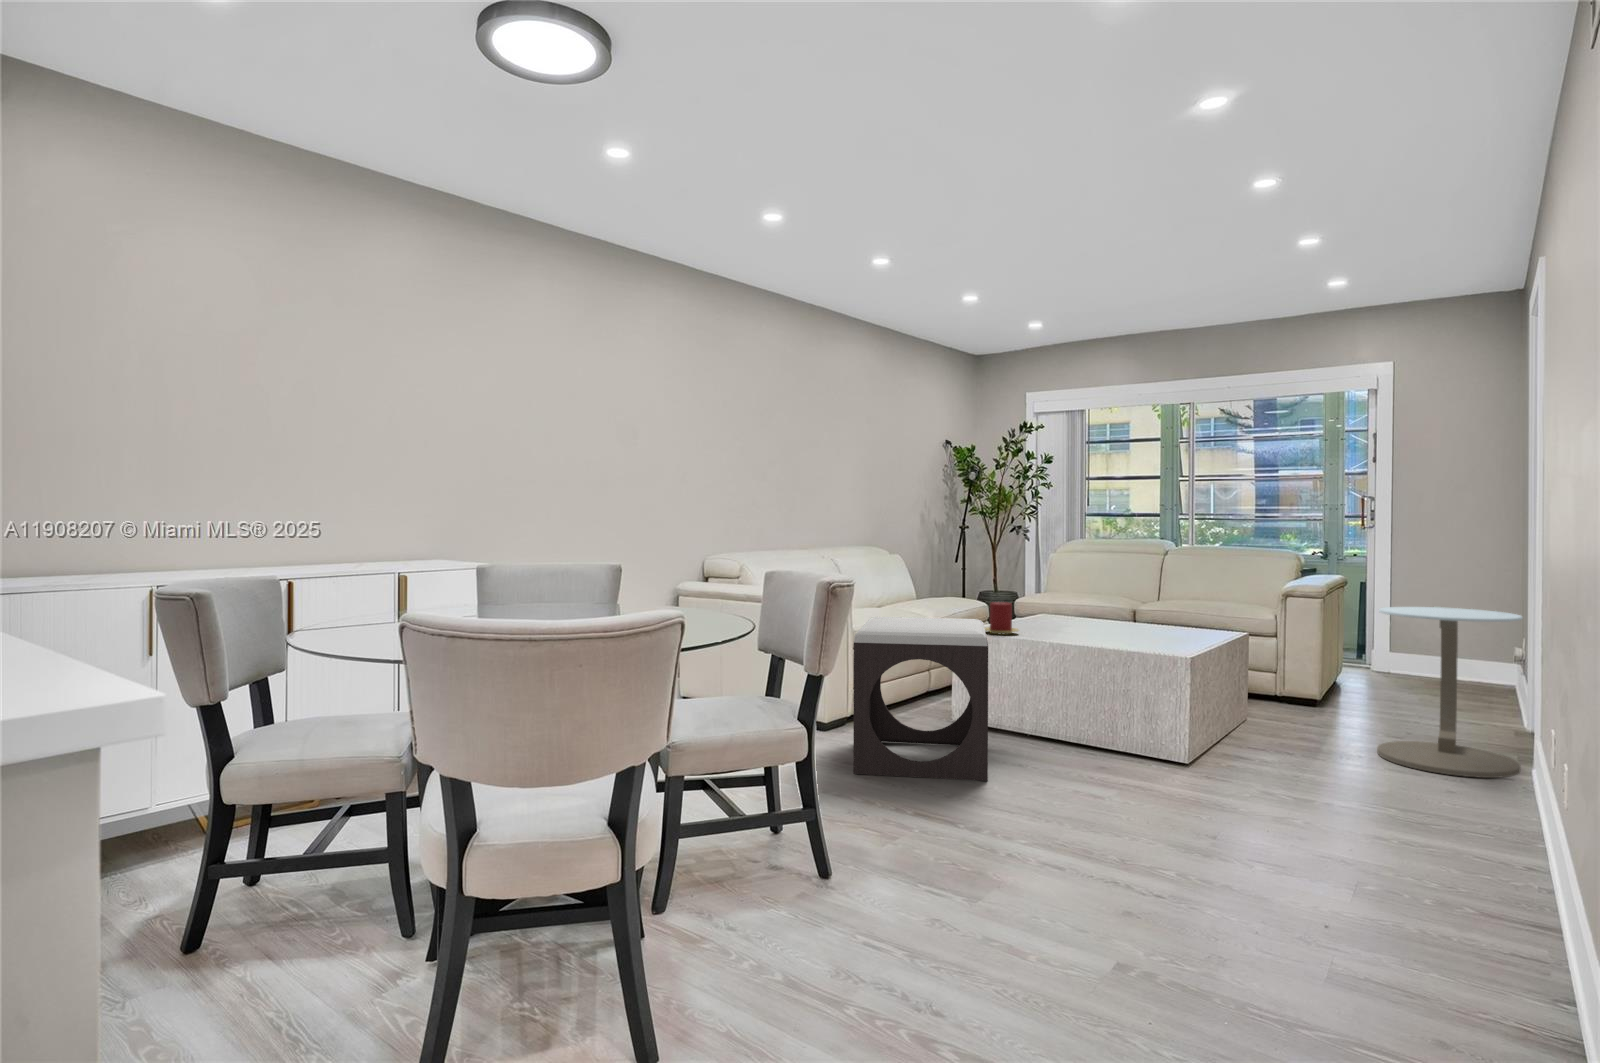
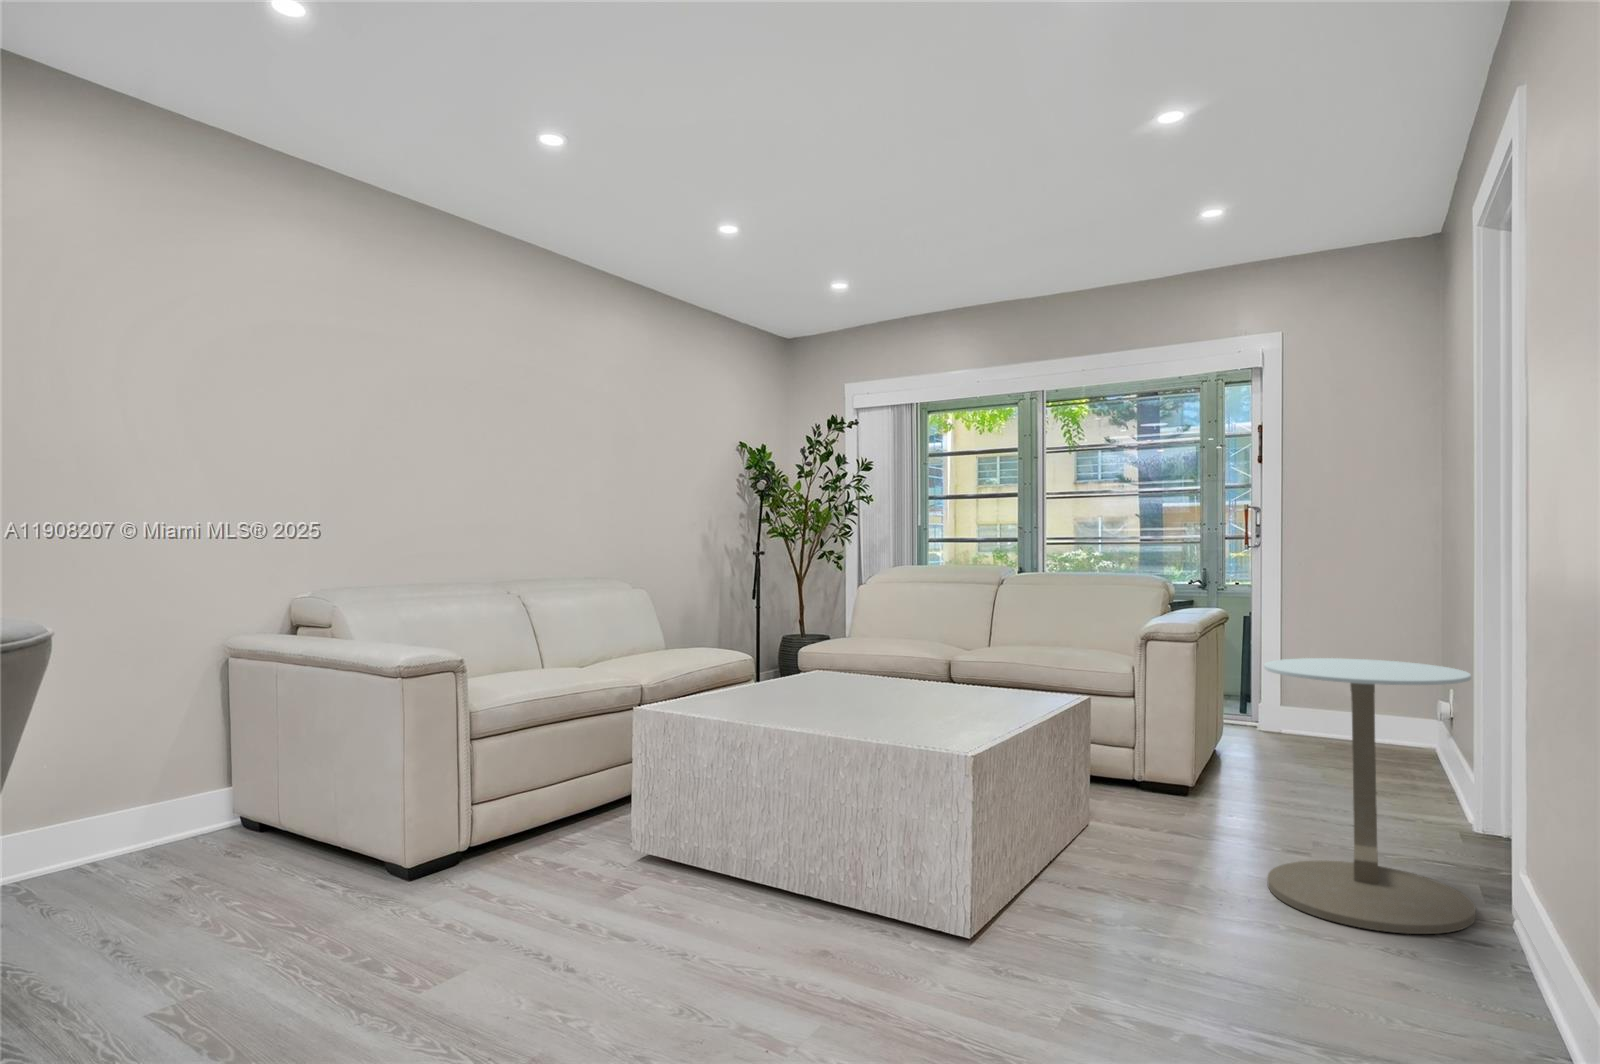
candle: present [985,602,1018,634] -> none [689,663,745,714]
footstool: present [853,617,988,781] -> none [386,695,668,995]

